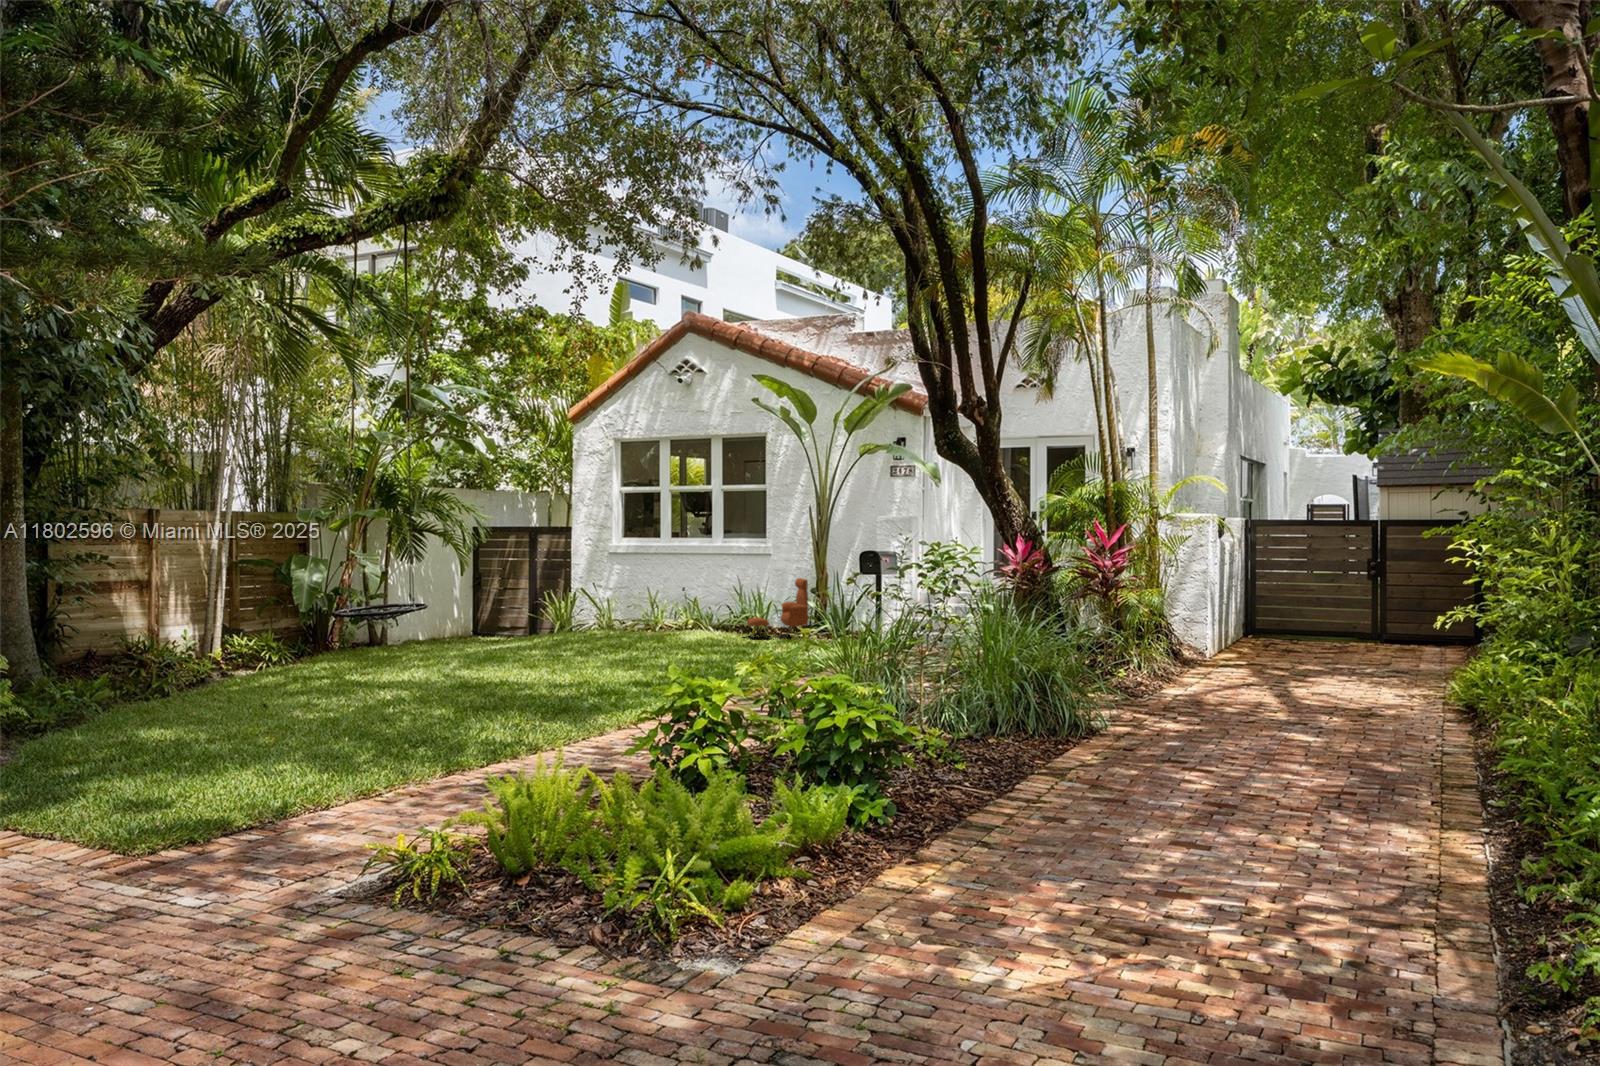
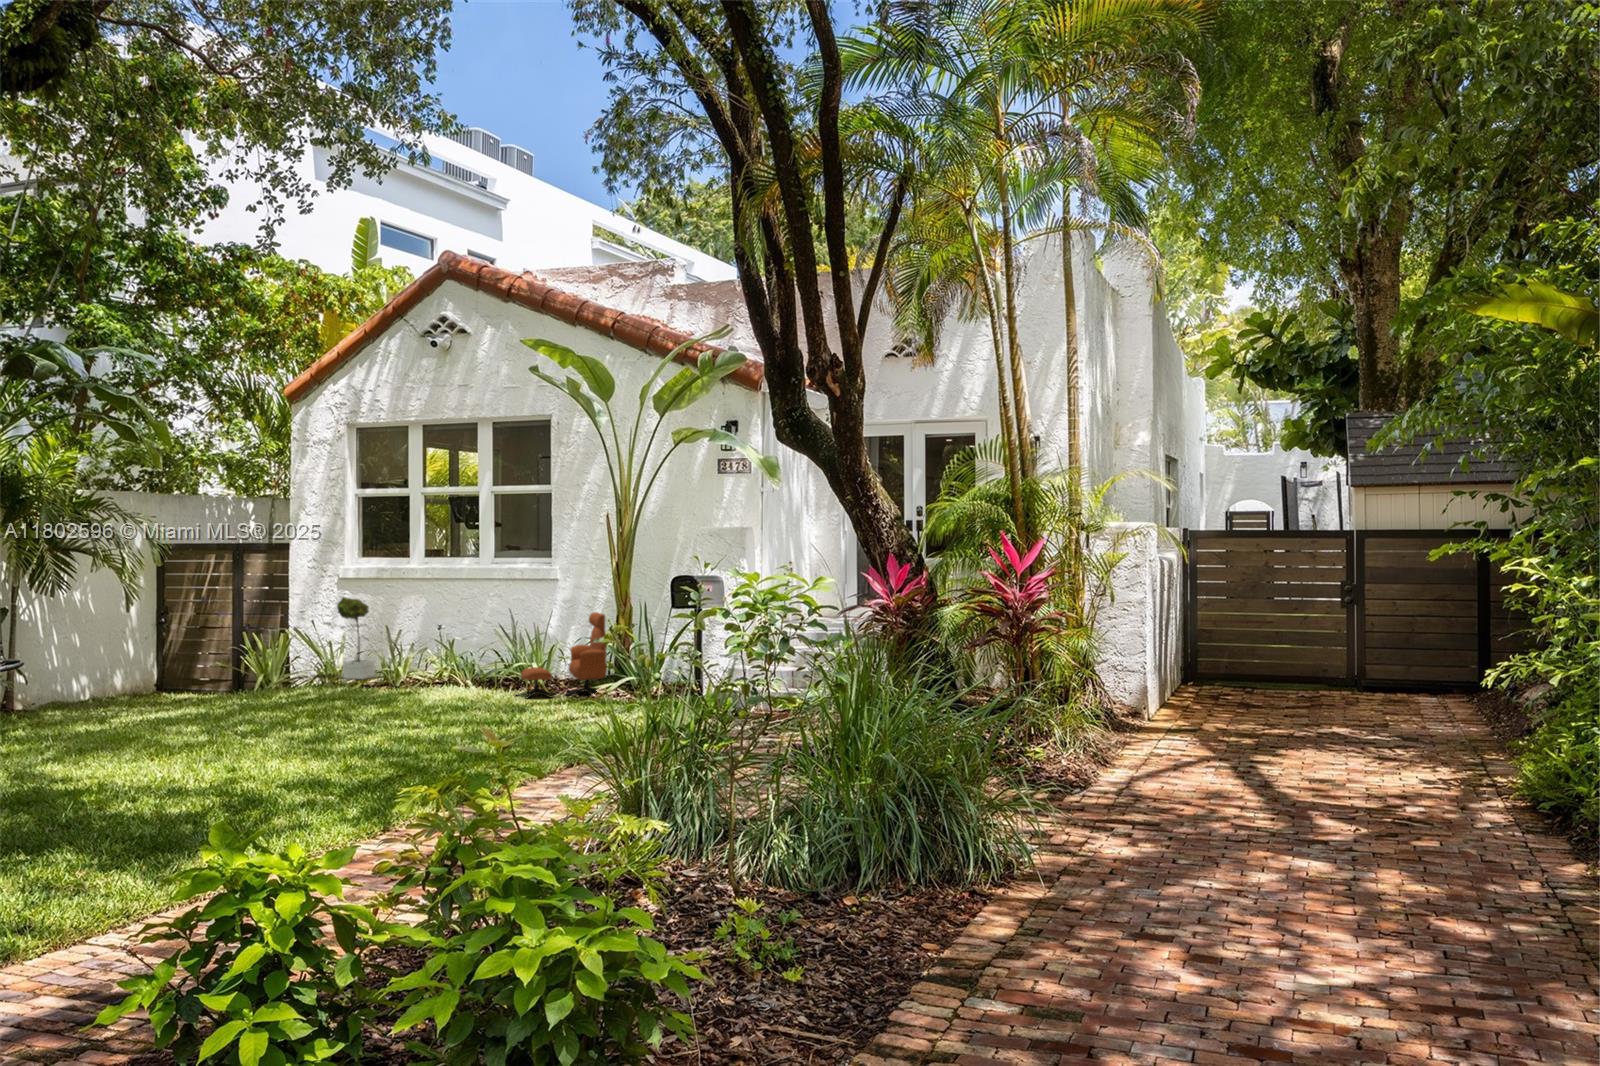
potted tree: none [611,565,638,626] -> present [337,597,375,679]

